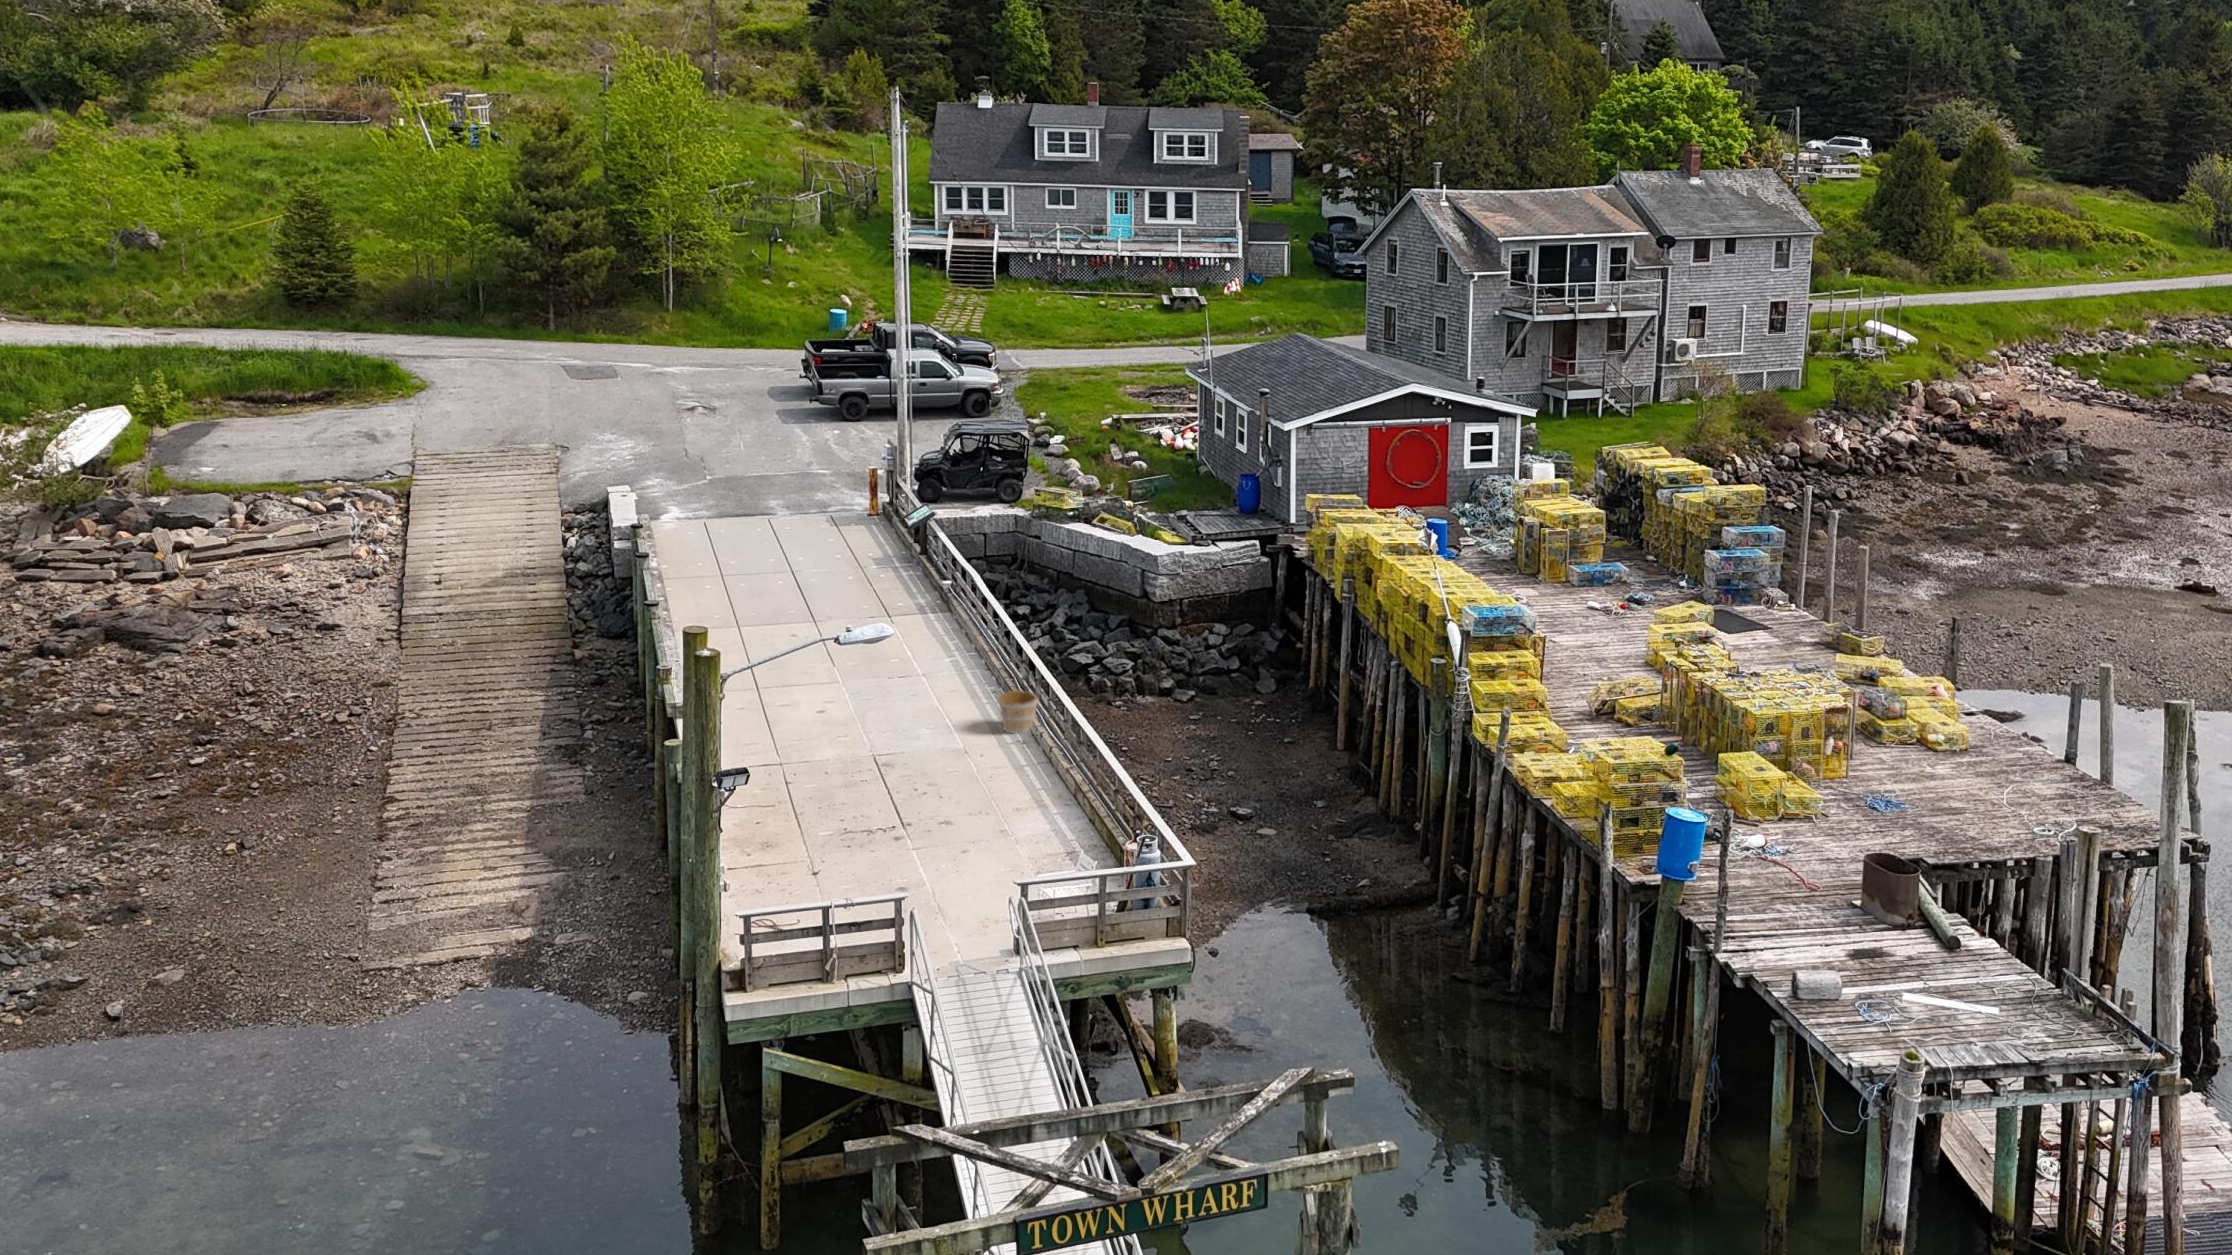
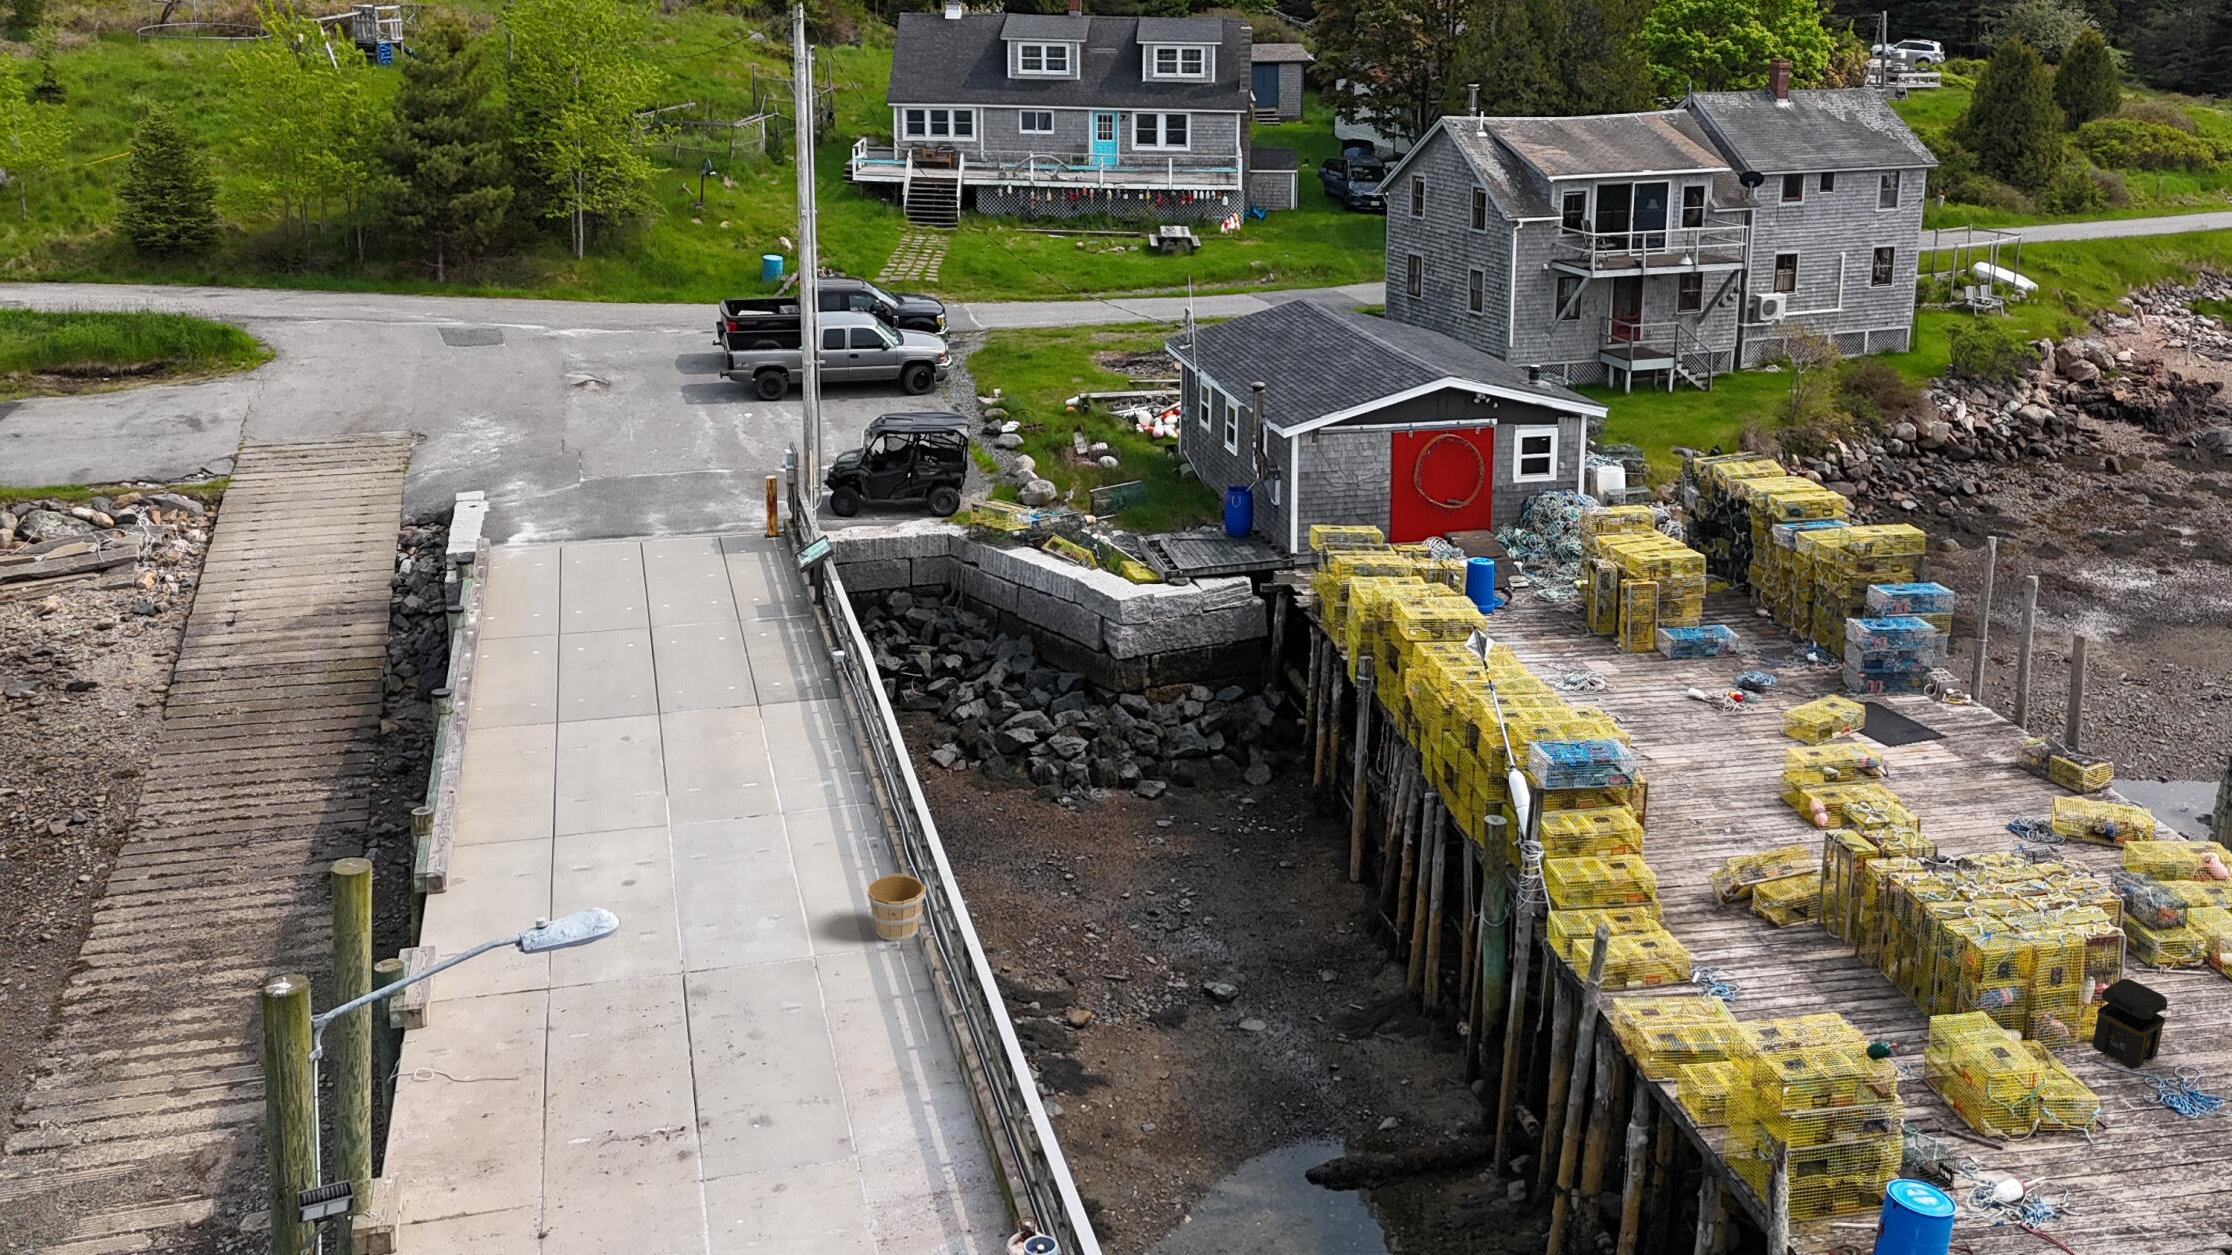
toolbox: none [1833,736,1880,792] -> present [2093,979,2168,1068]

